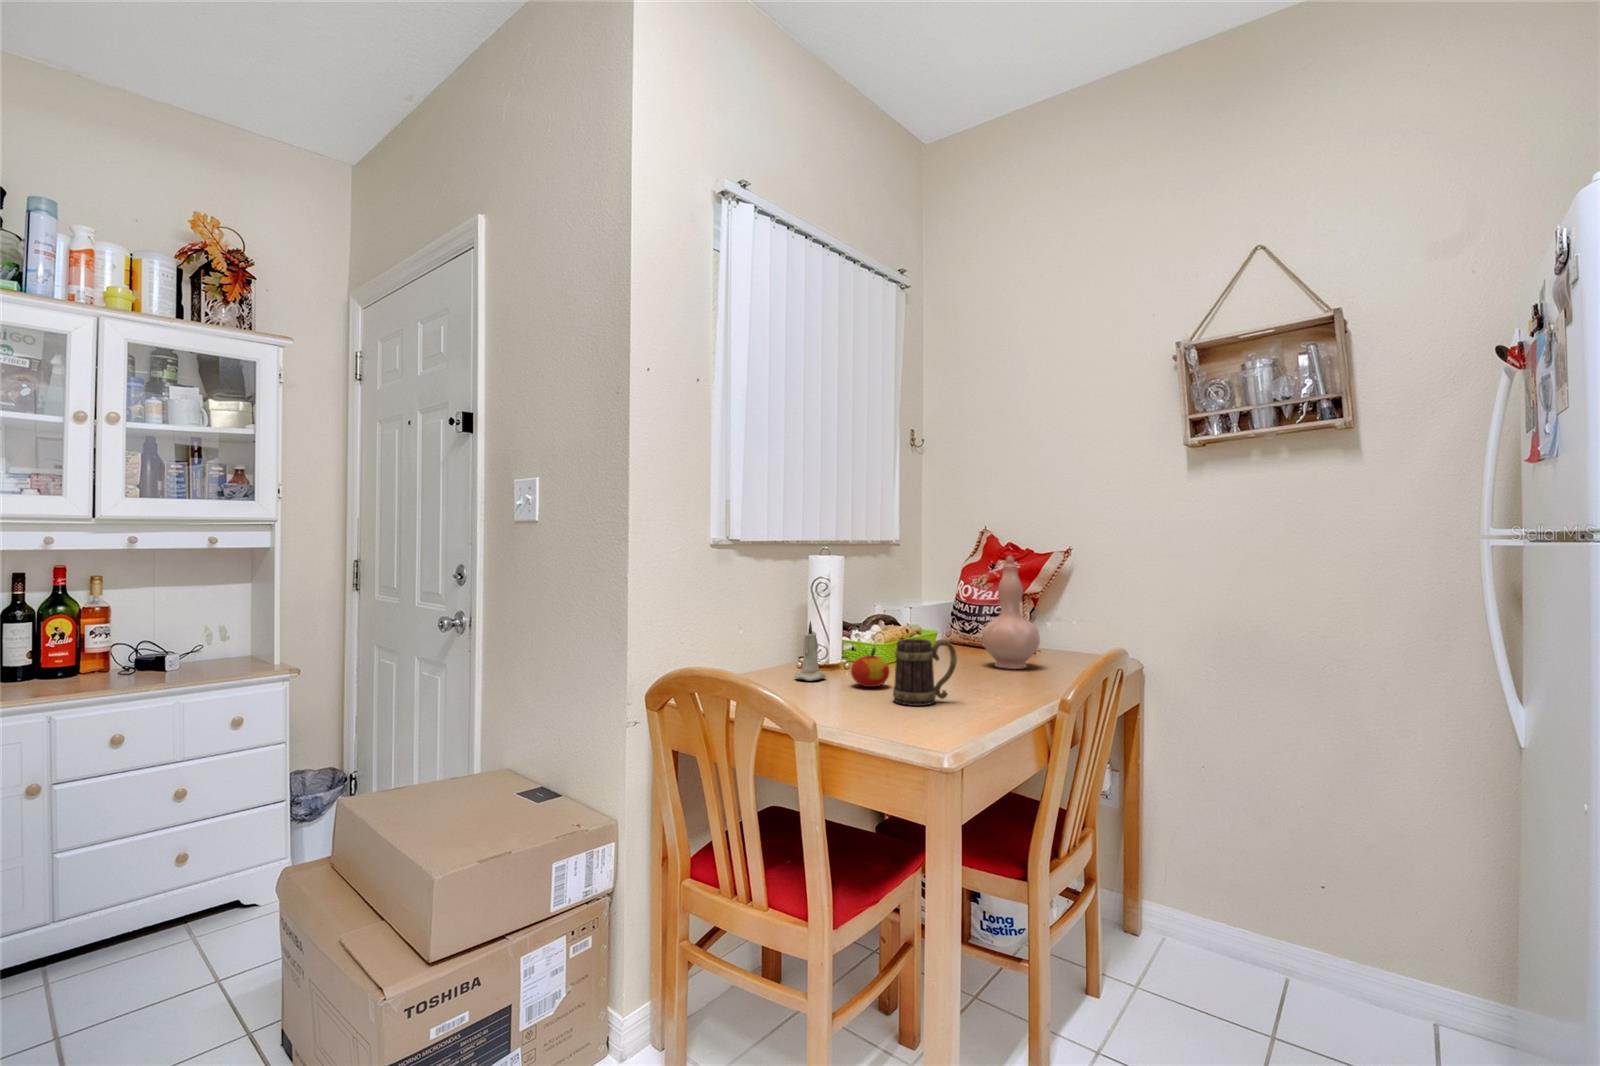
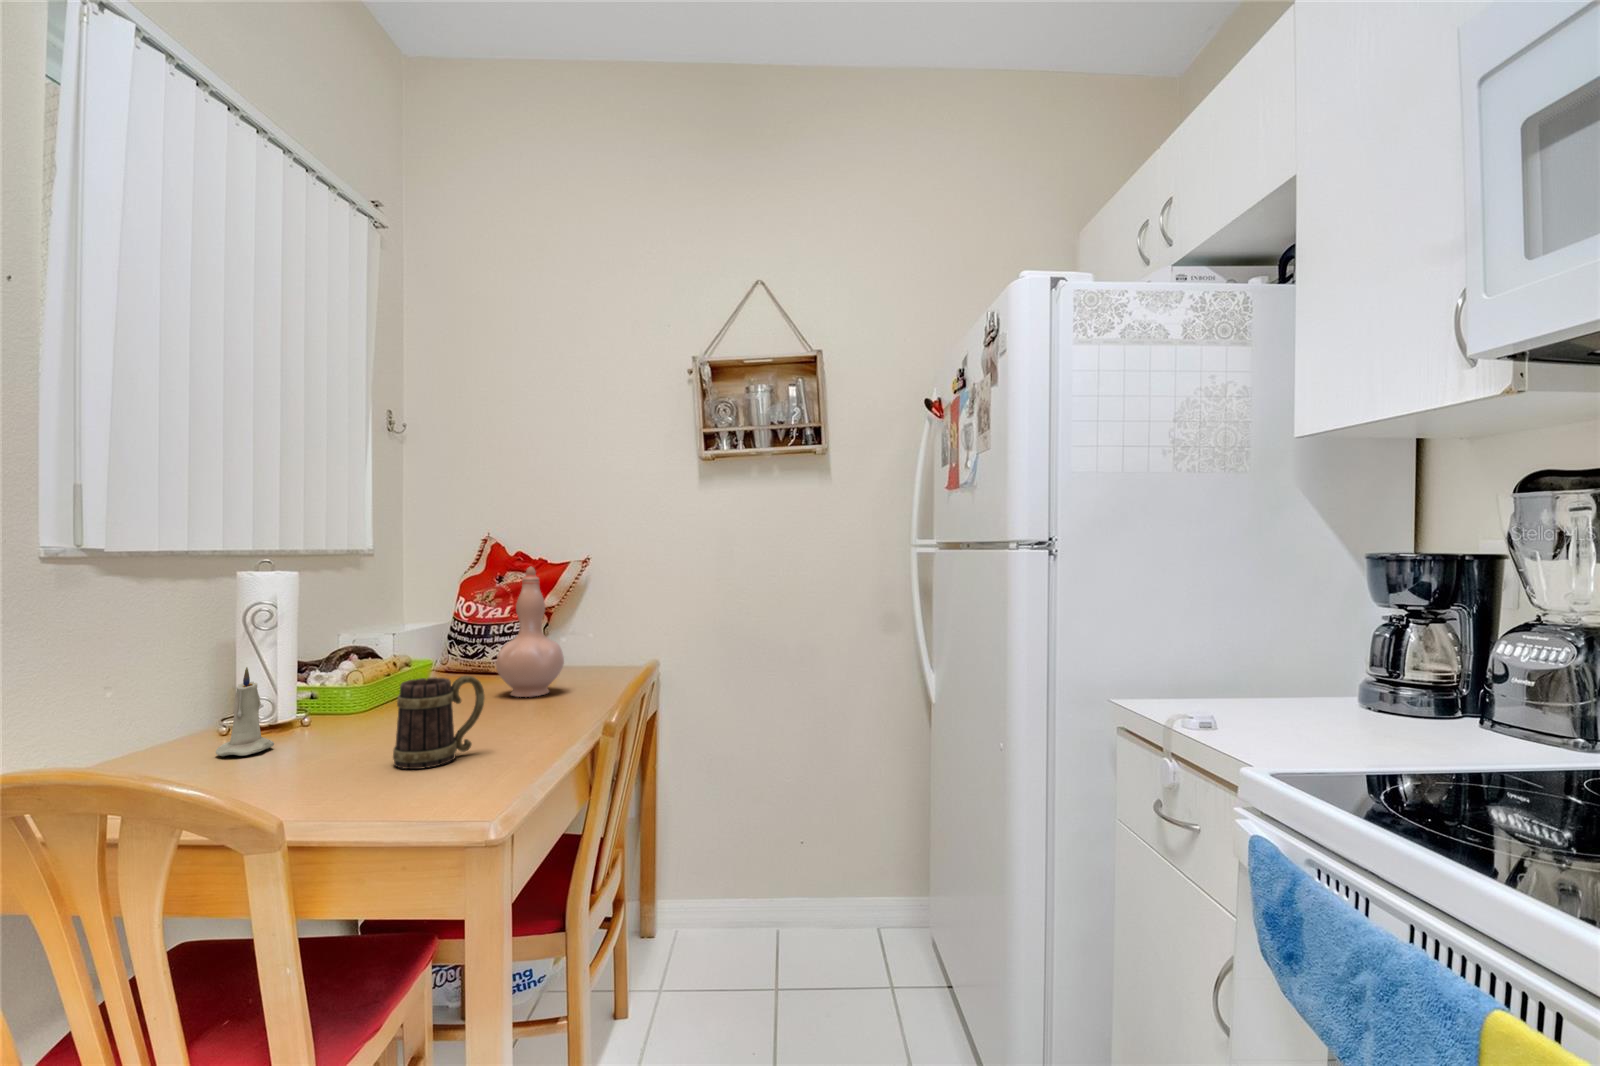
apple: present [851,647,890,687] -> none [319,692,381,750]

